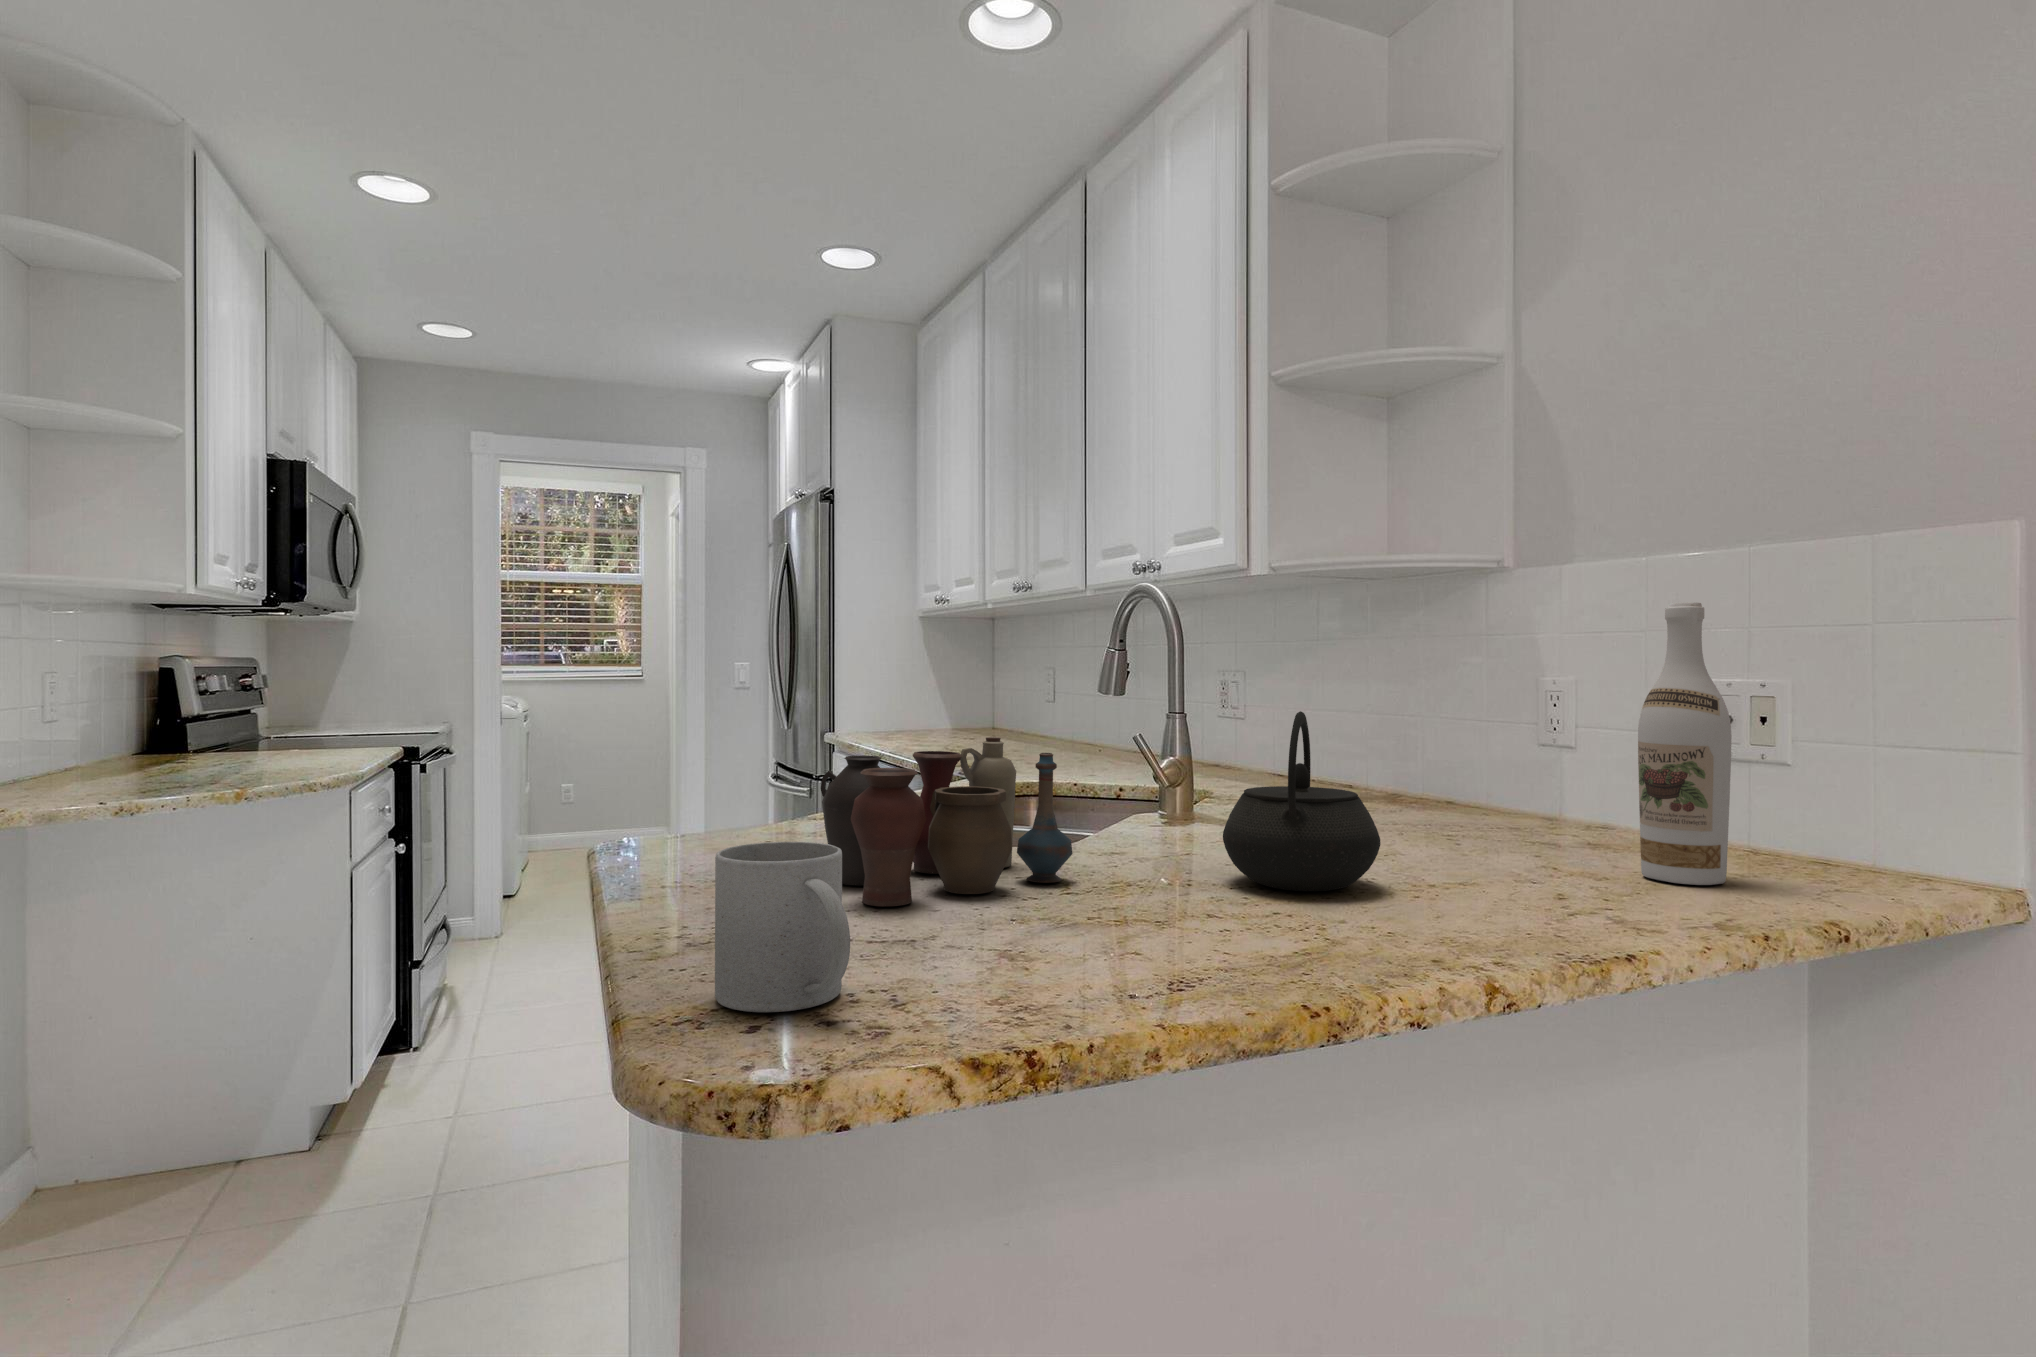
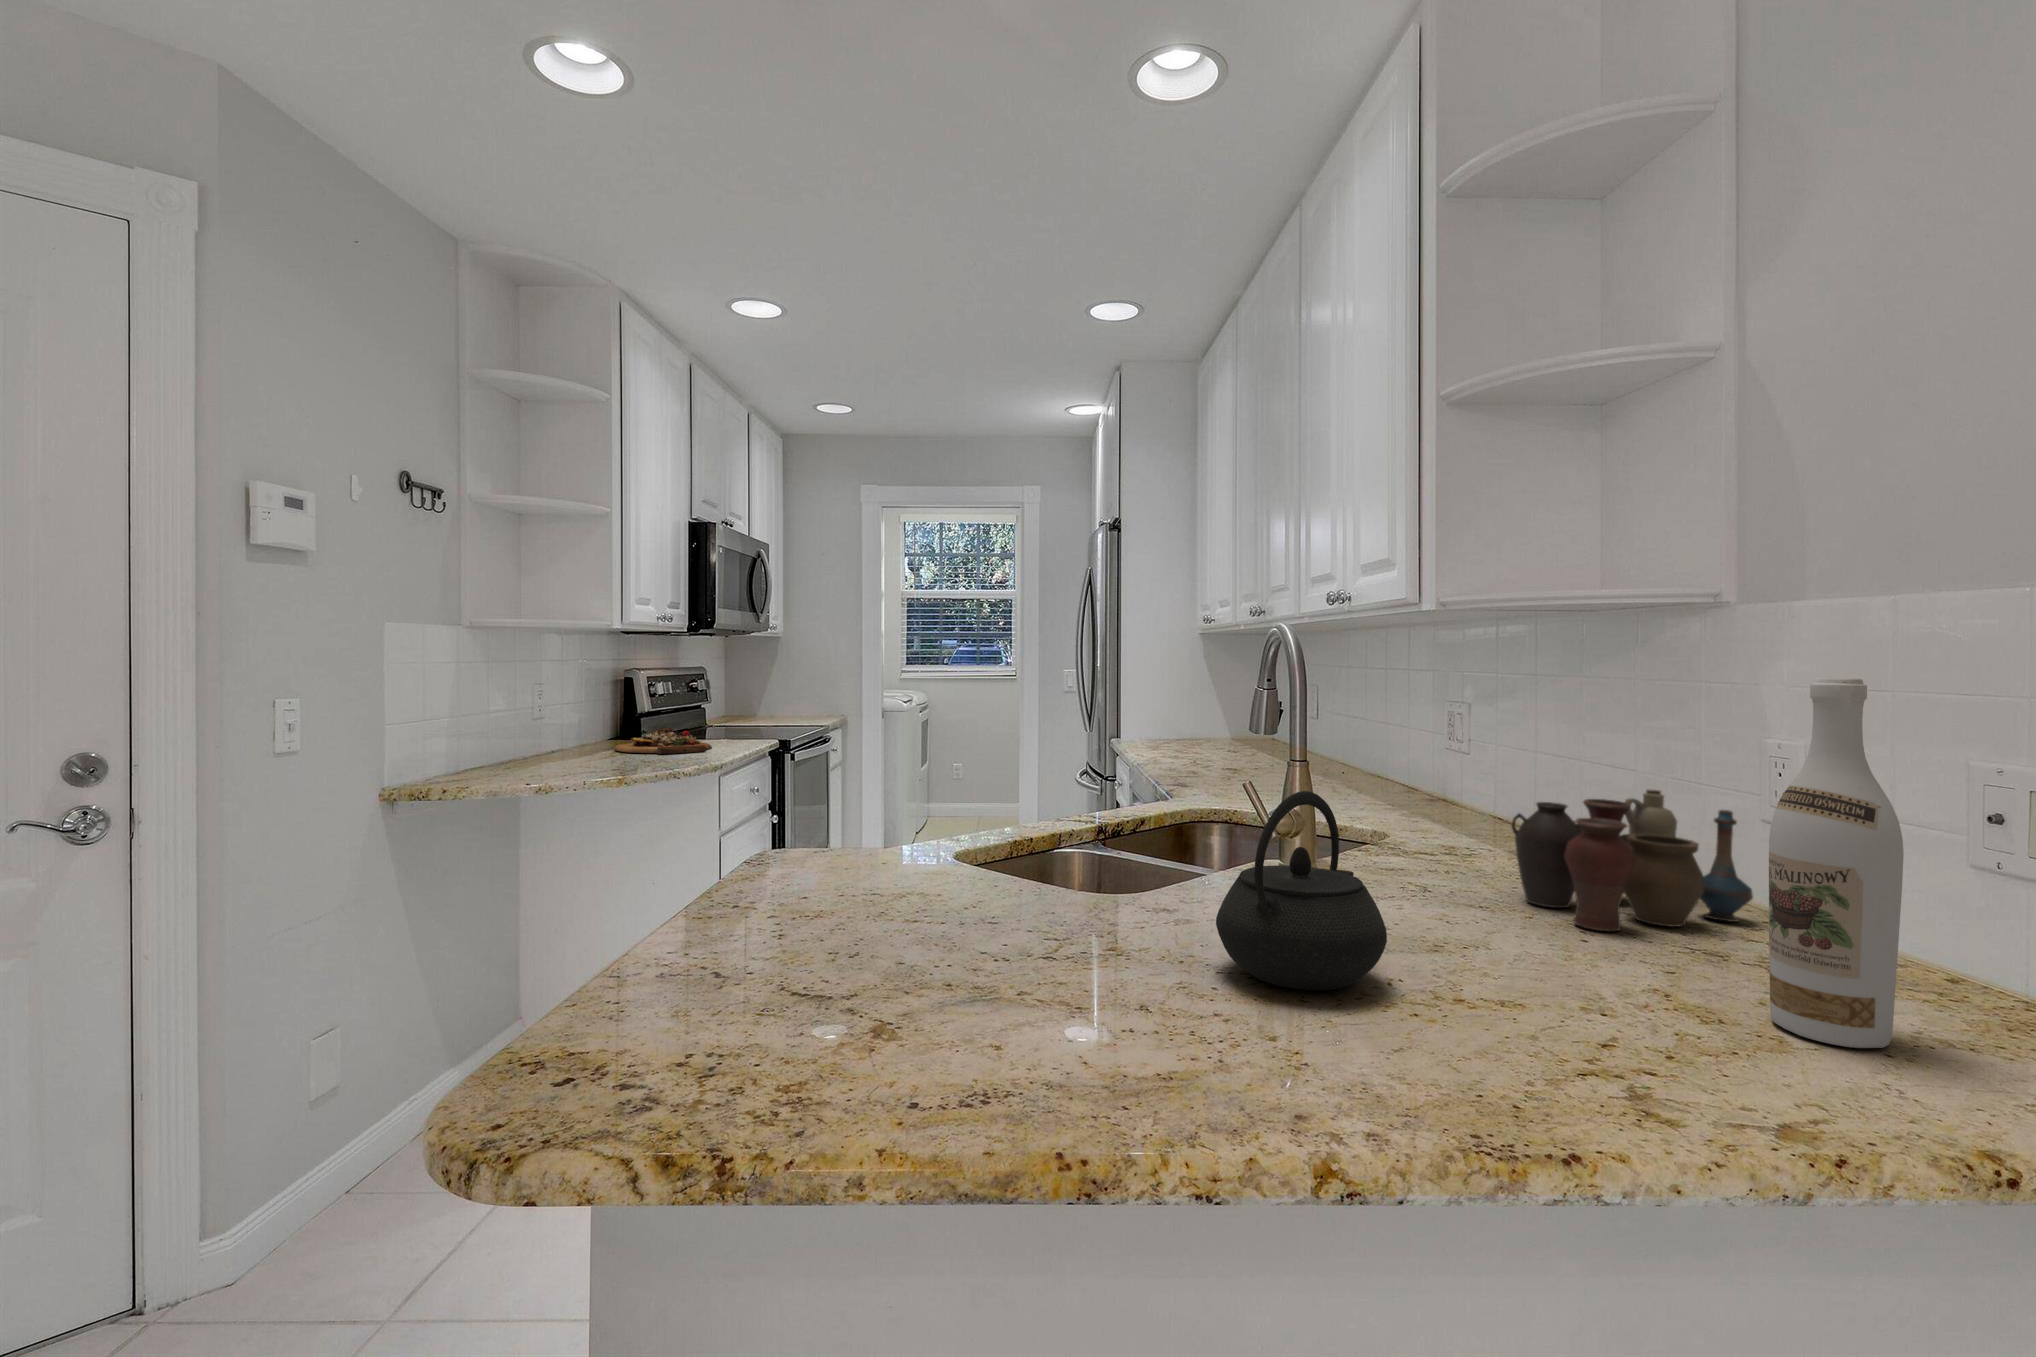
cutting board: none [159,734,313,767] -> present [614,728,712,754]
vase: present [821,737,1072,906] -> present [1512,790,1753,931]
mug: present [715,842,850,1012] -> none [569,909,688,1070]

